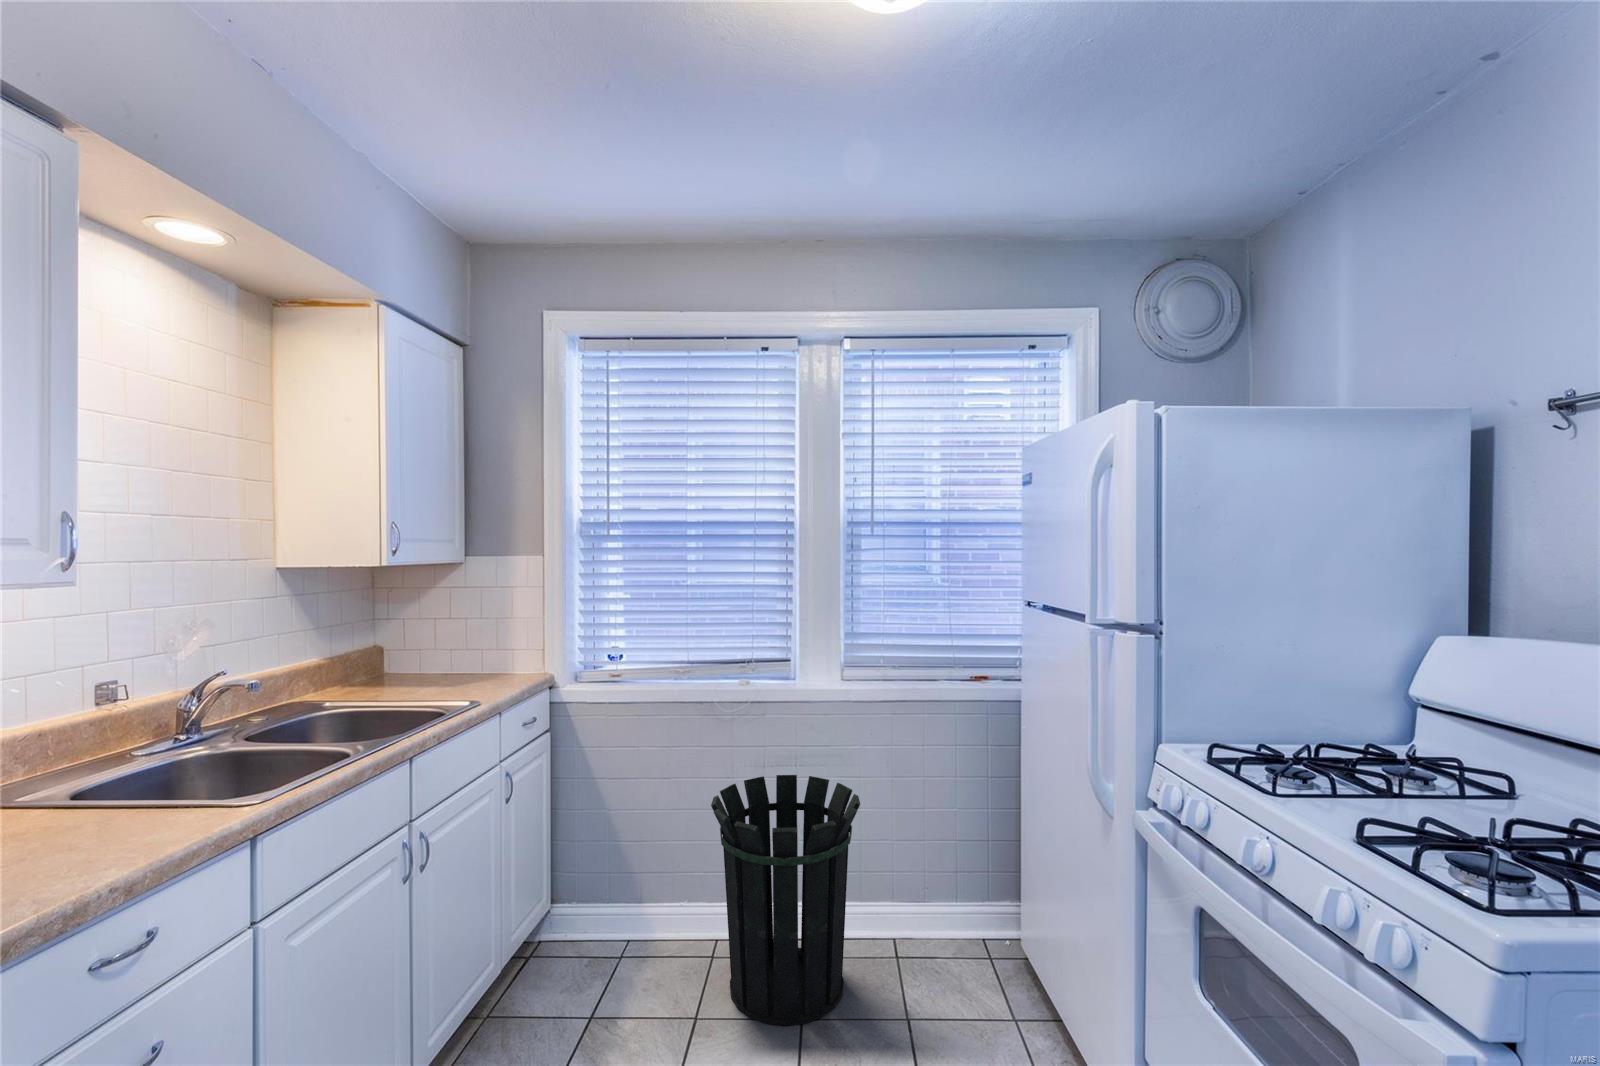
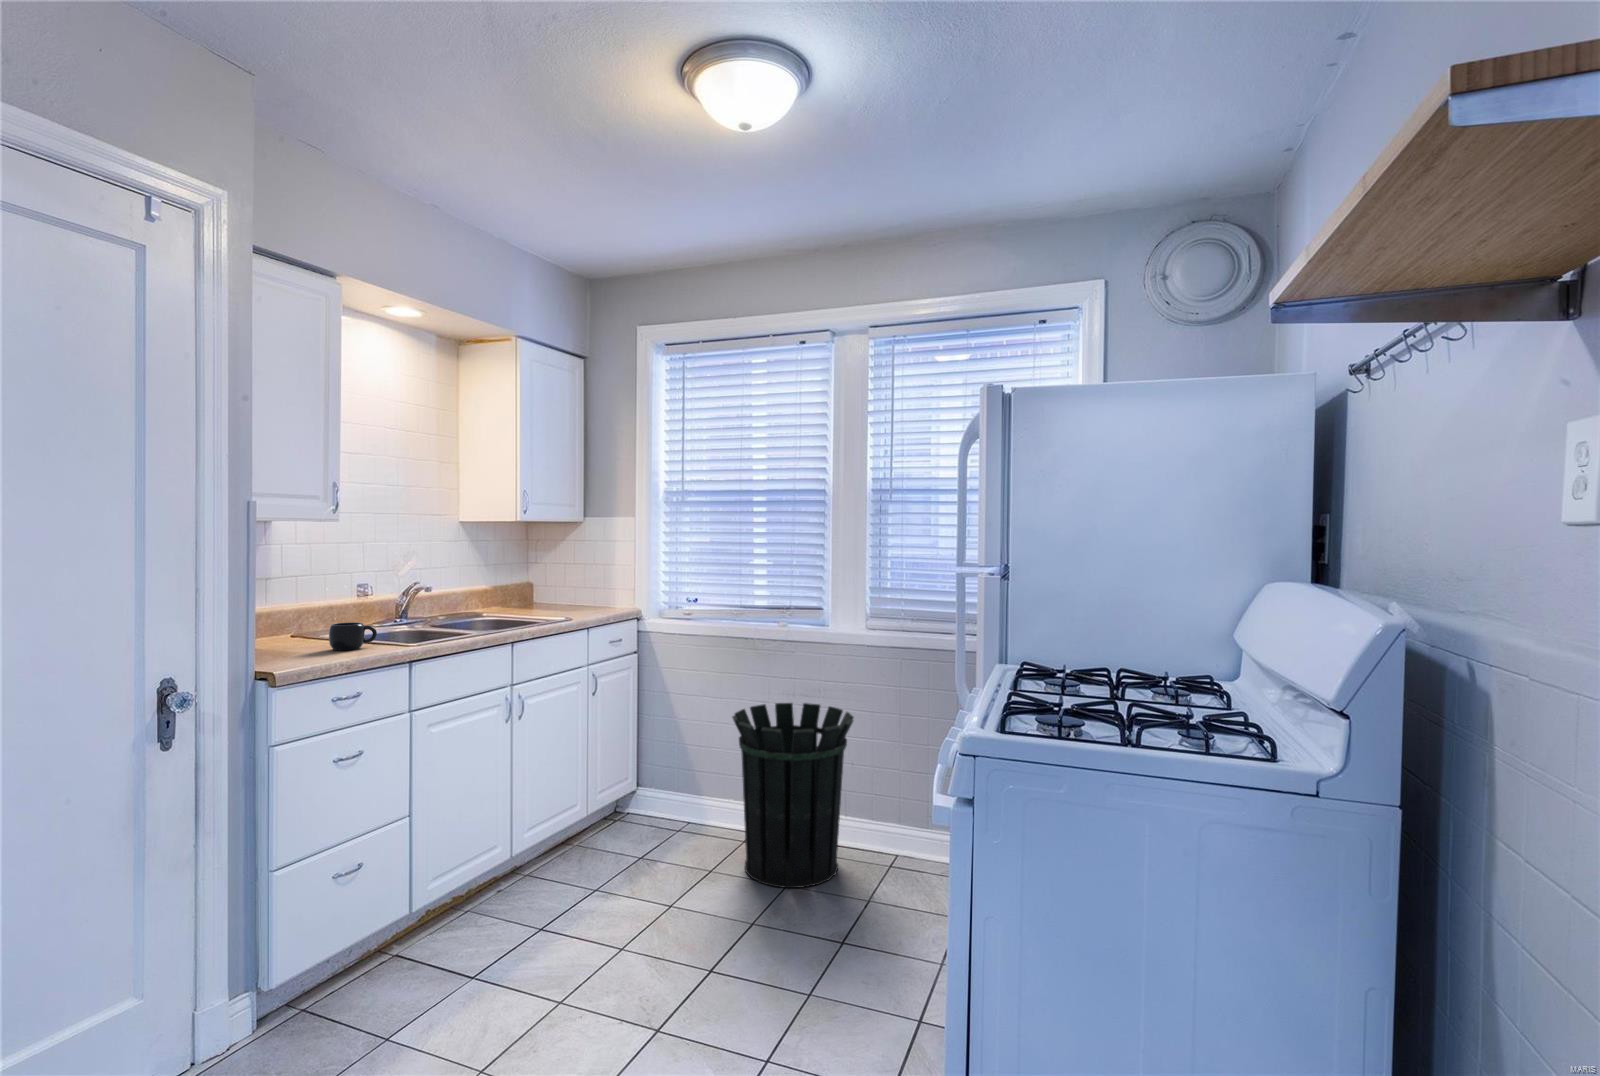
mug: none [75,783,181,848] -> present [329,622,377,650]

